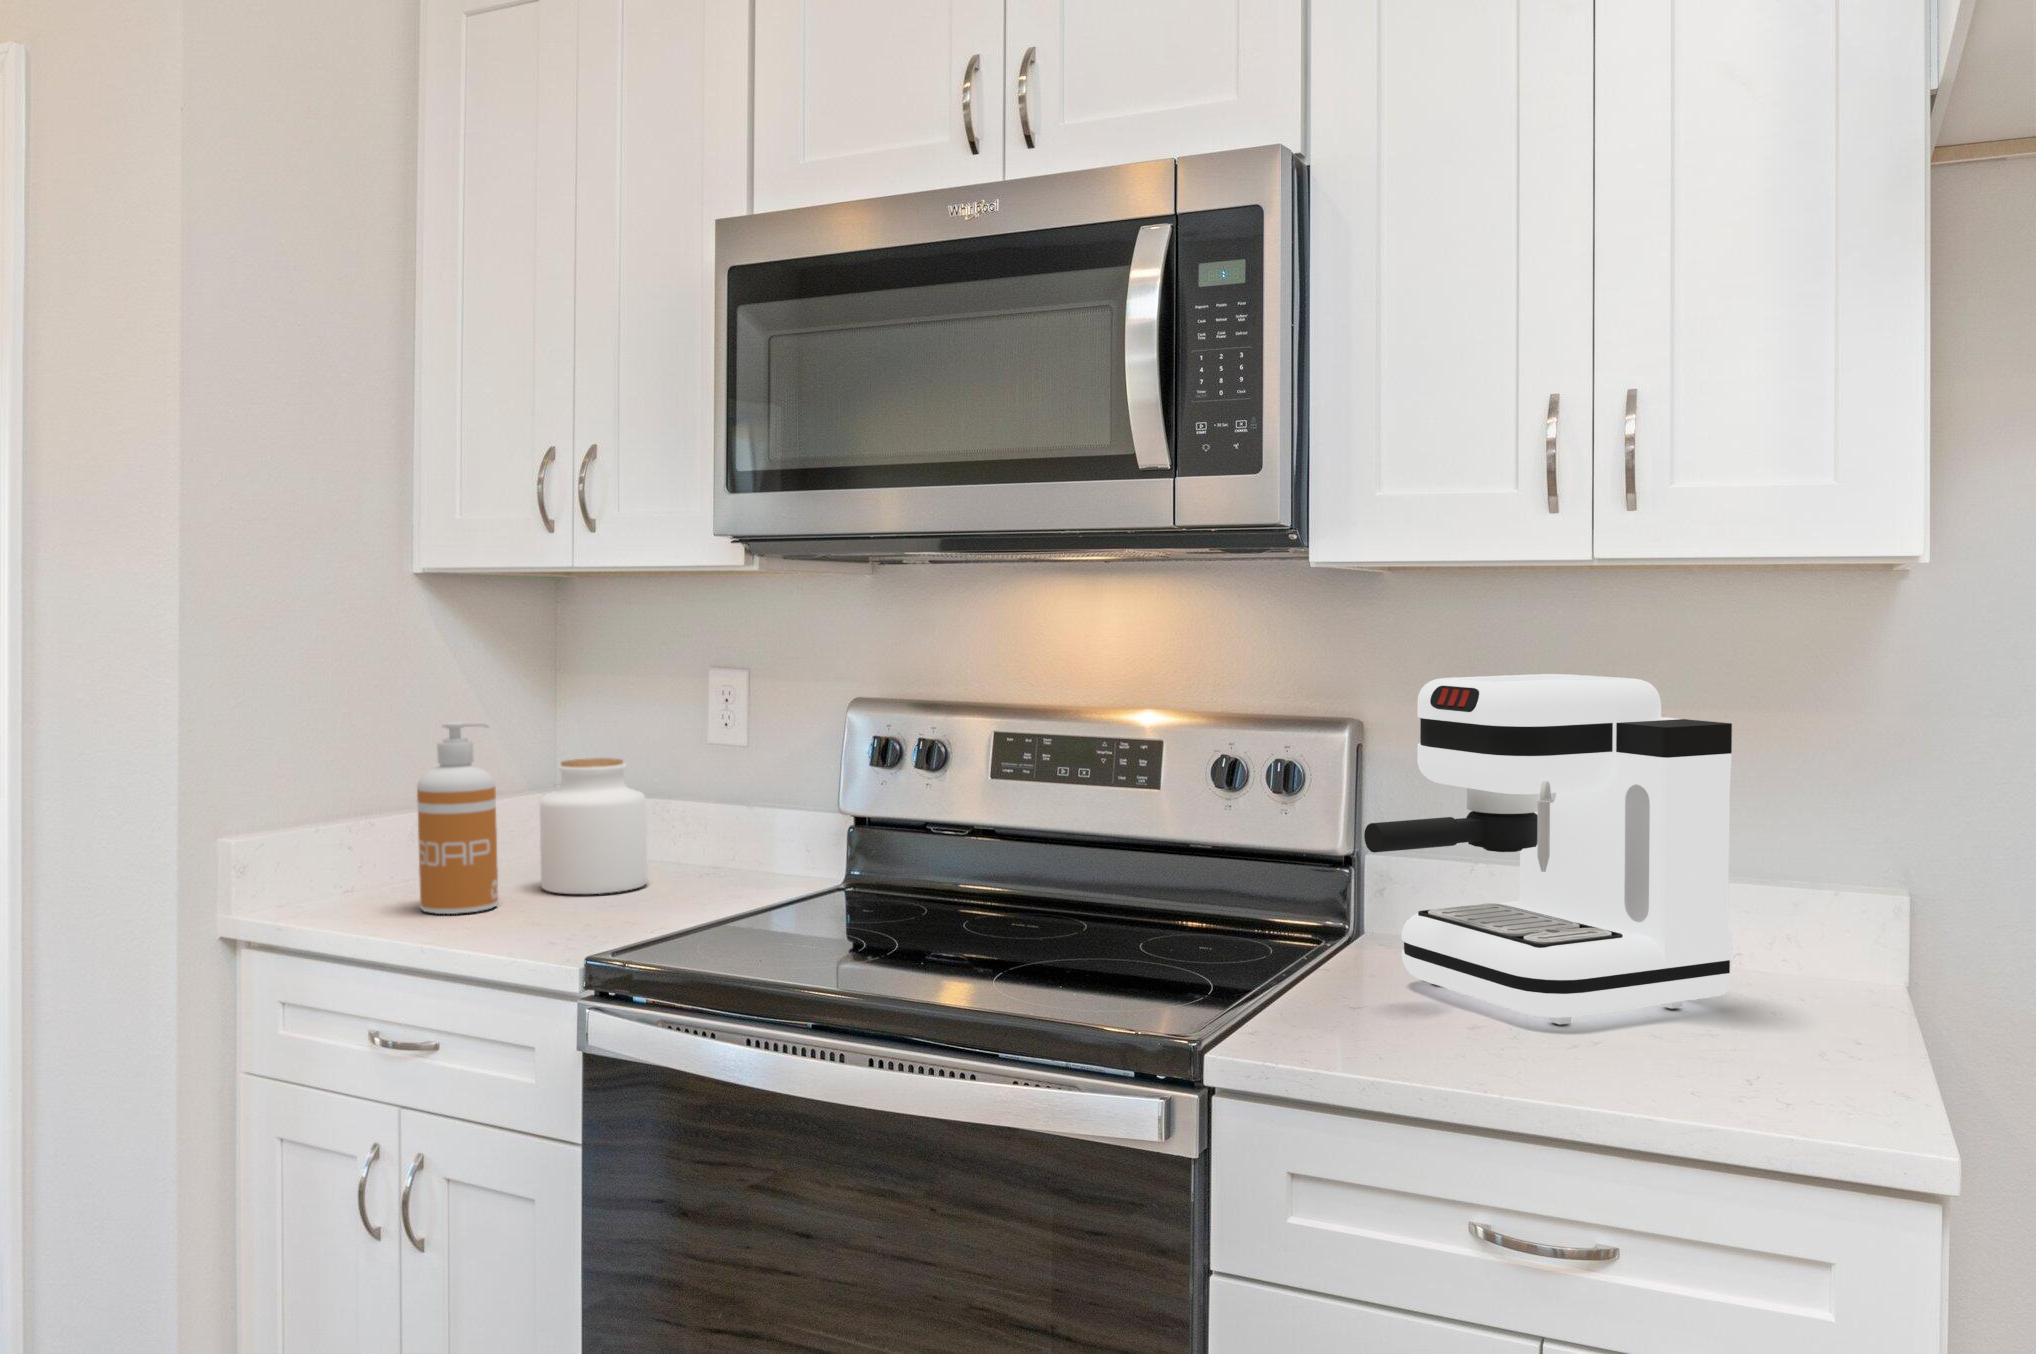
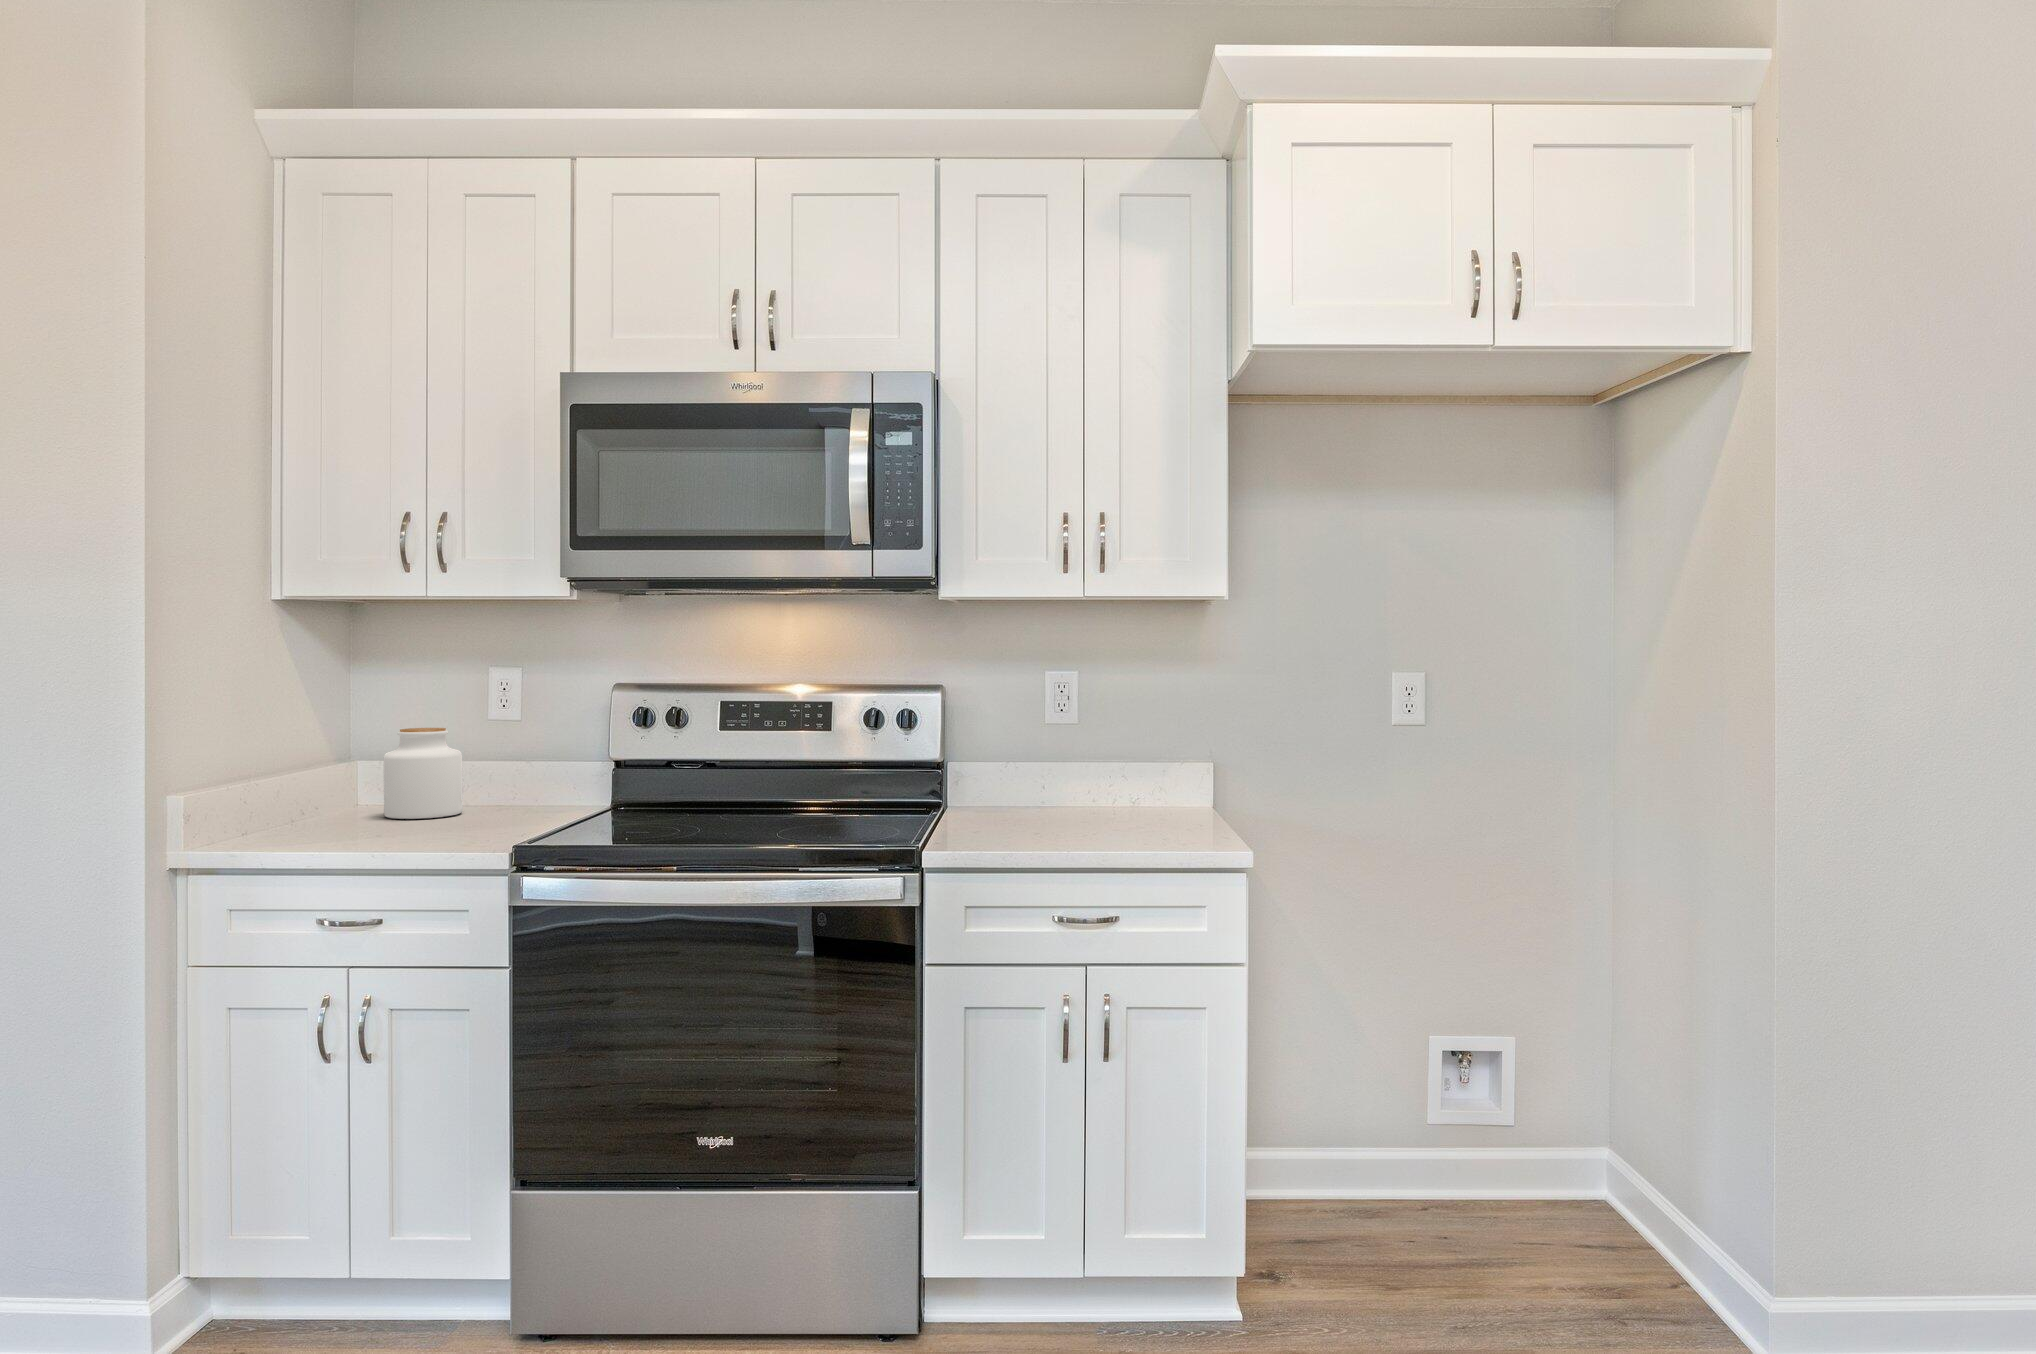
coffee maker: present [1364,674,1732,1025] -> none [986,660,1154,831]
soap dispenser: present [417,722,498,914] -> none [312,700,372,833]

